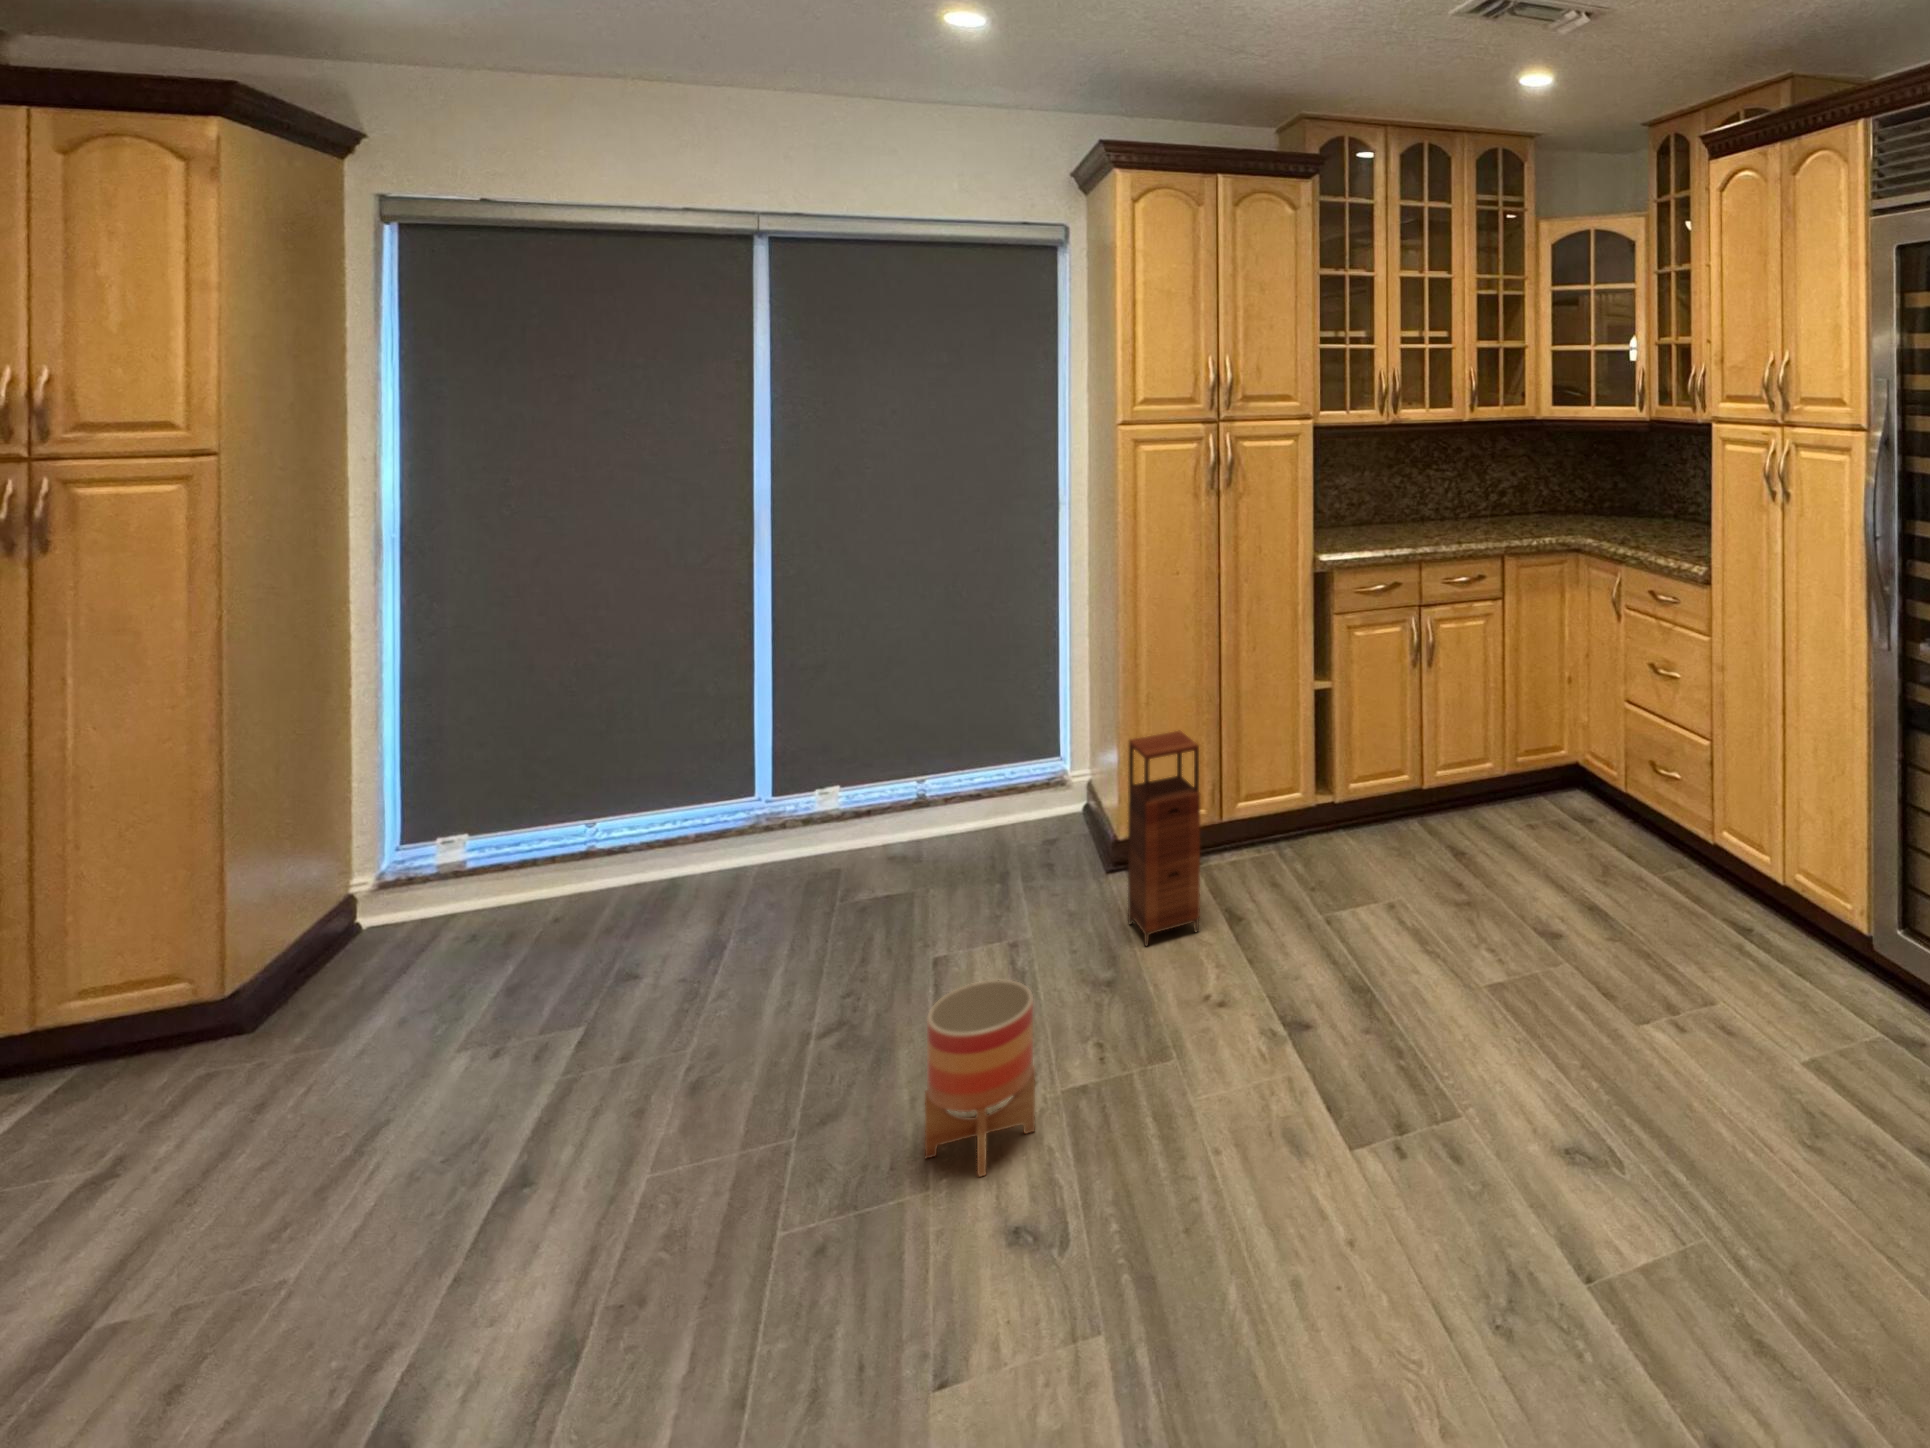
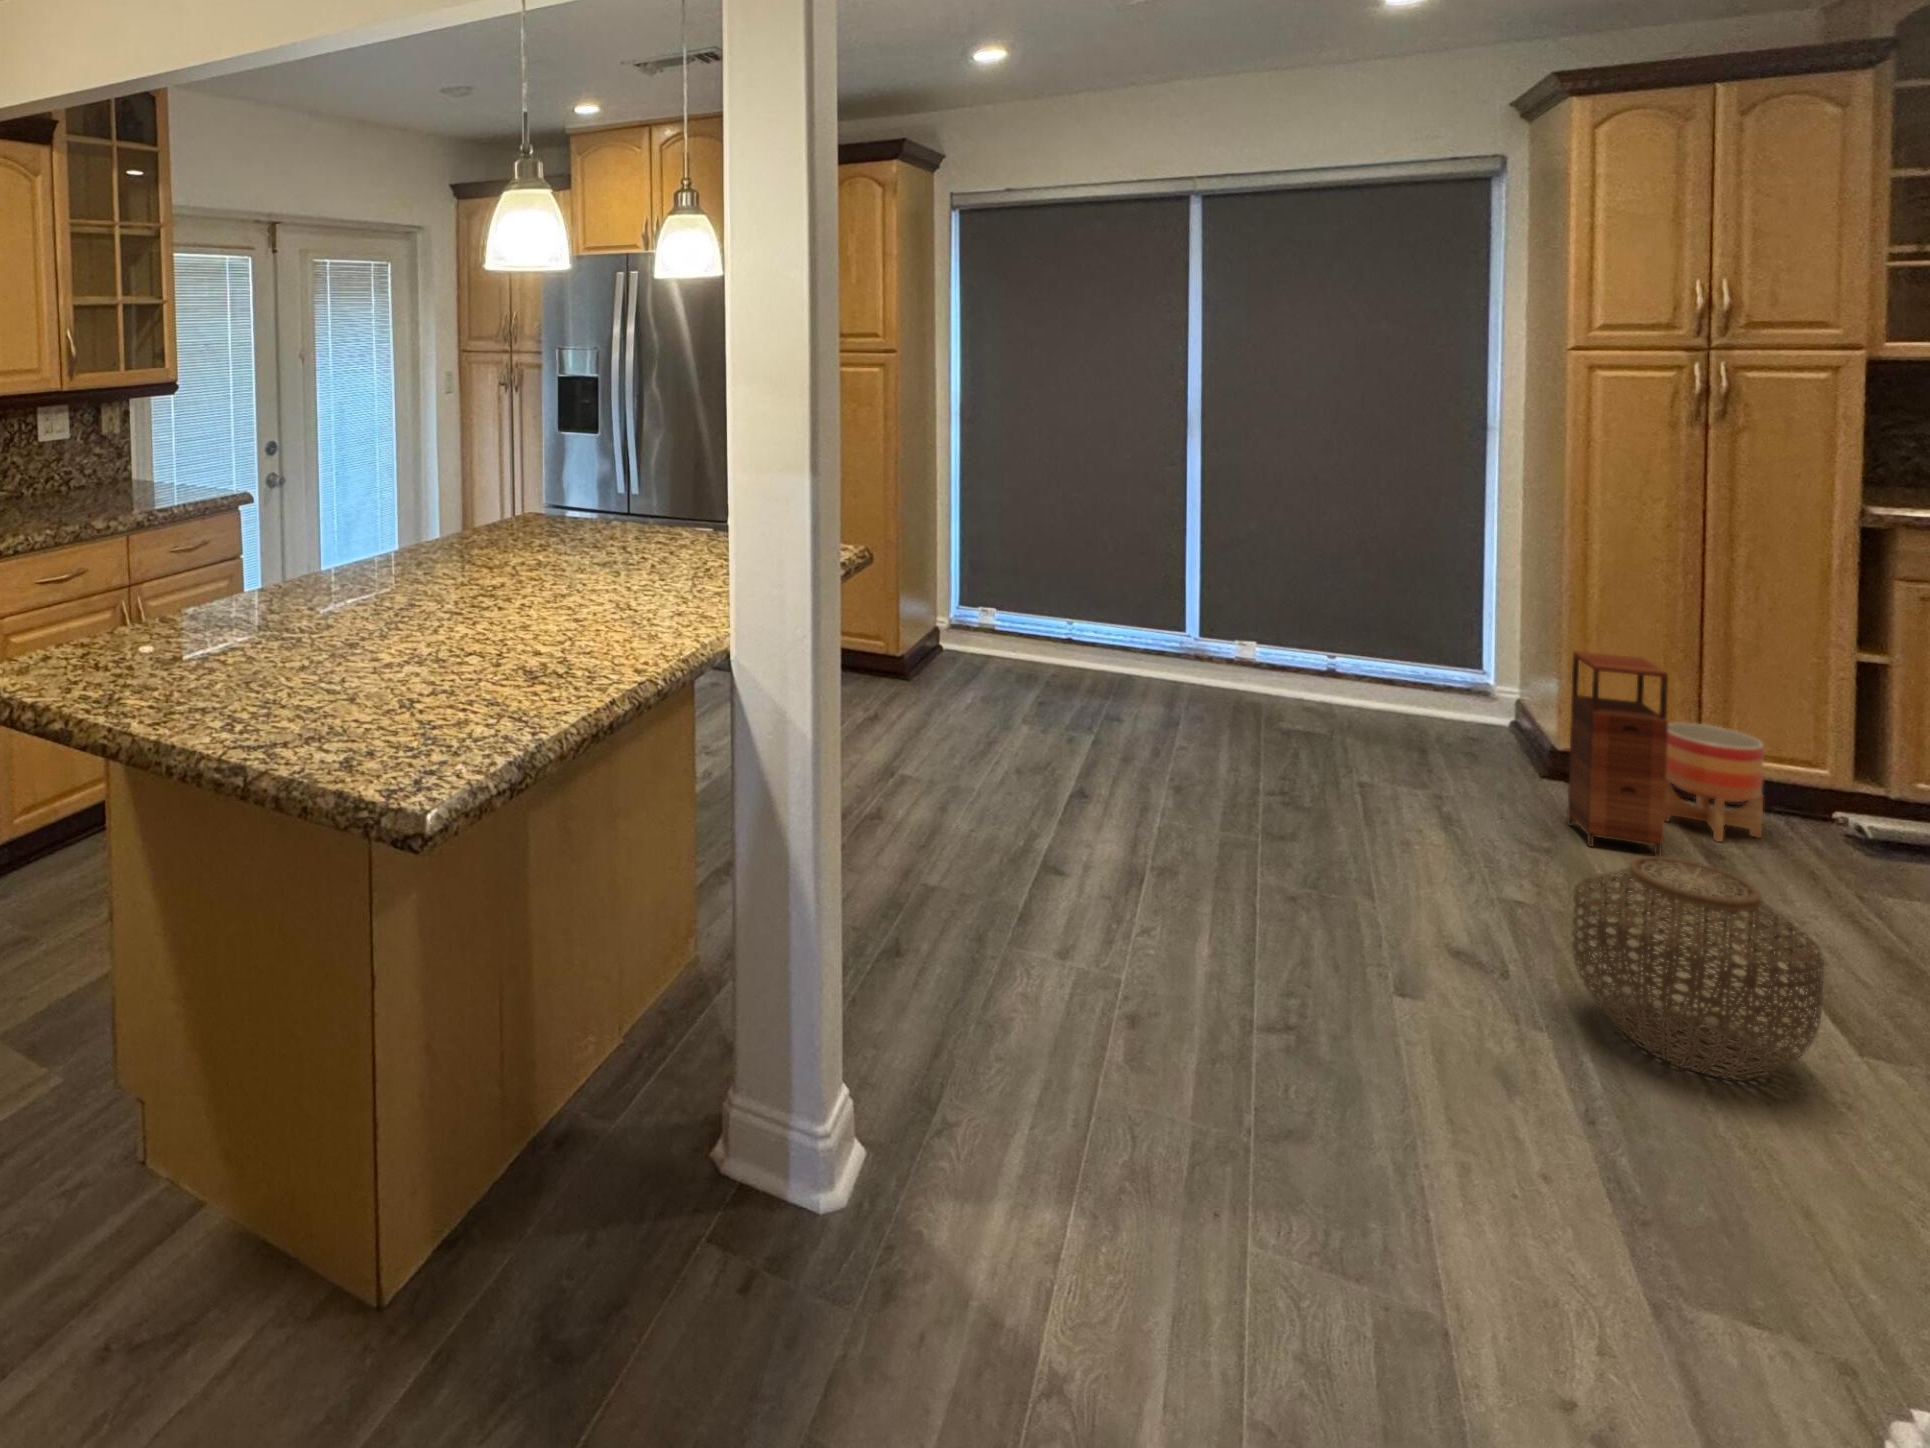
planter: present [925,980,1035,1176] -> present [1665,723,1764,843]
woven basket: none [1135,997,1330,1262] -> present [1572,856,1824,1080]

